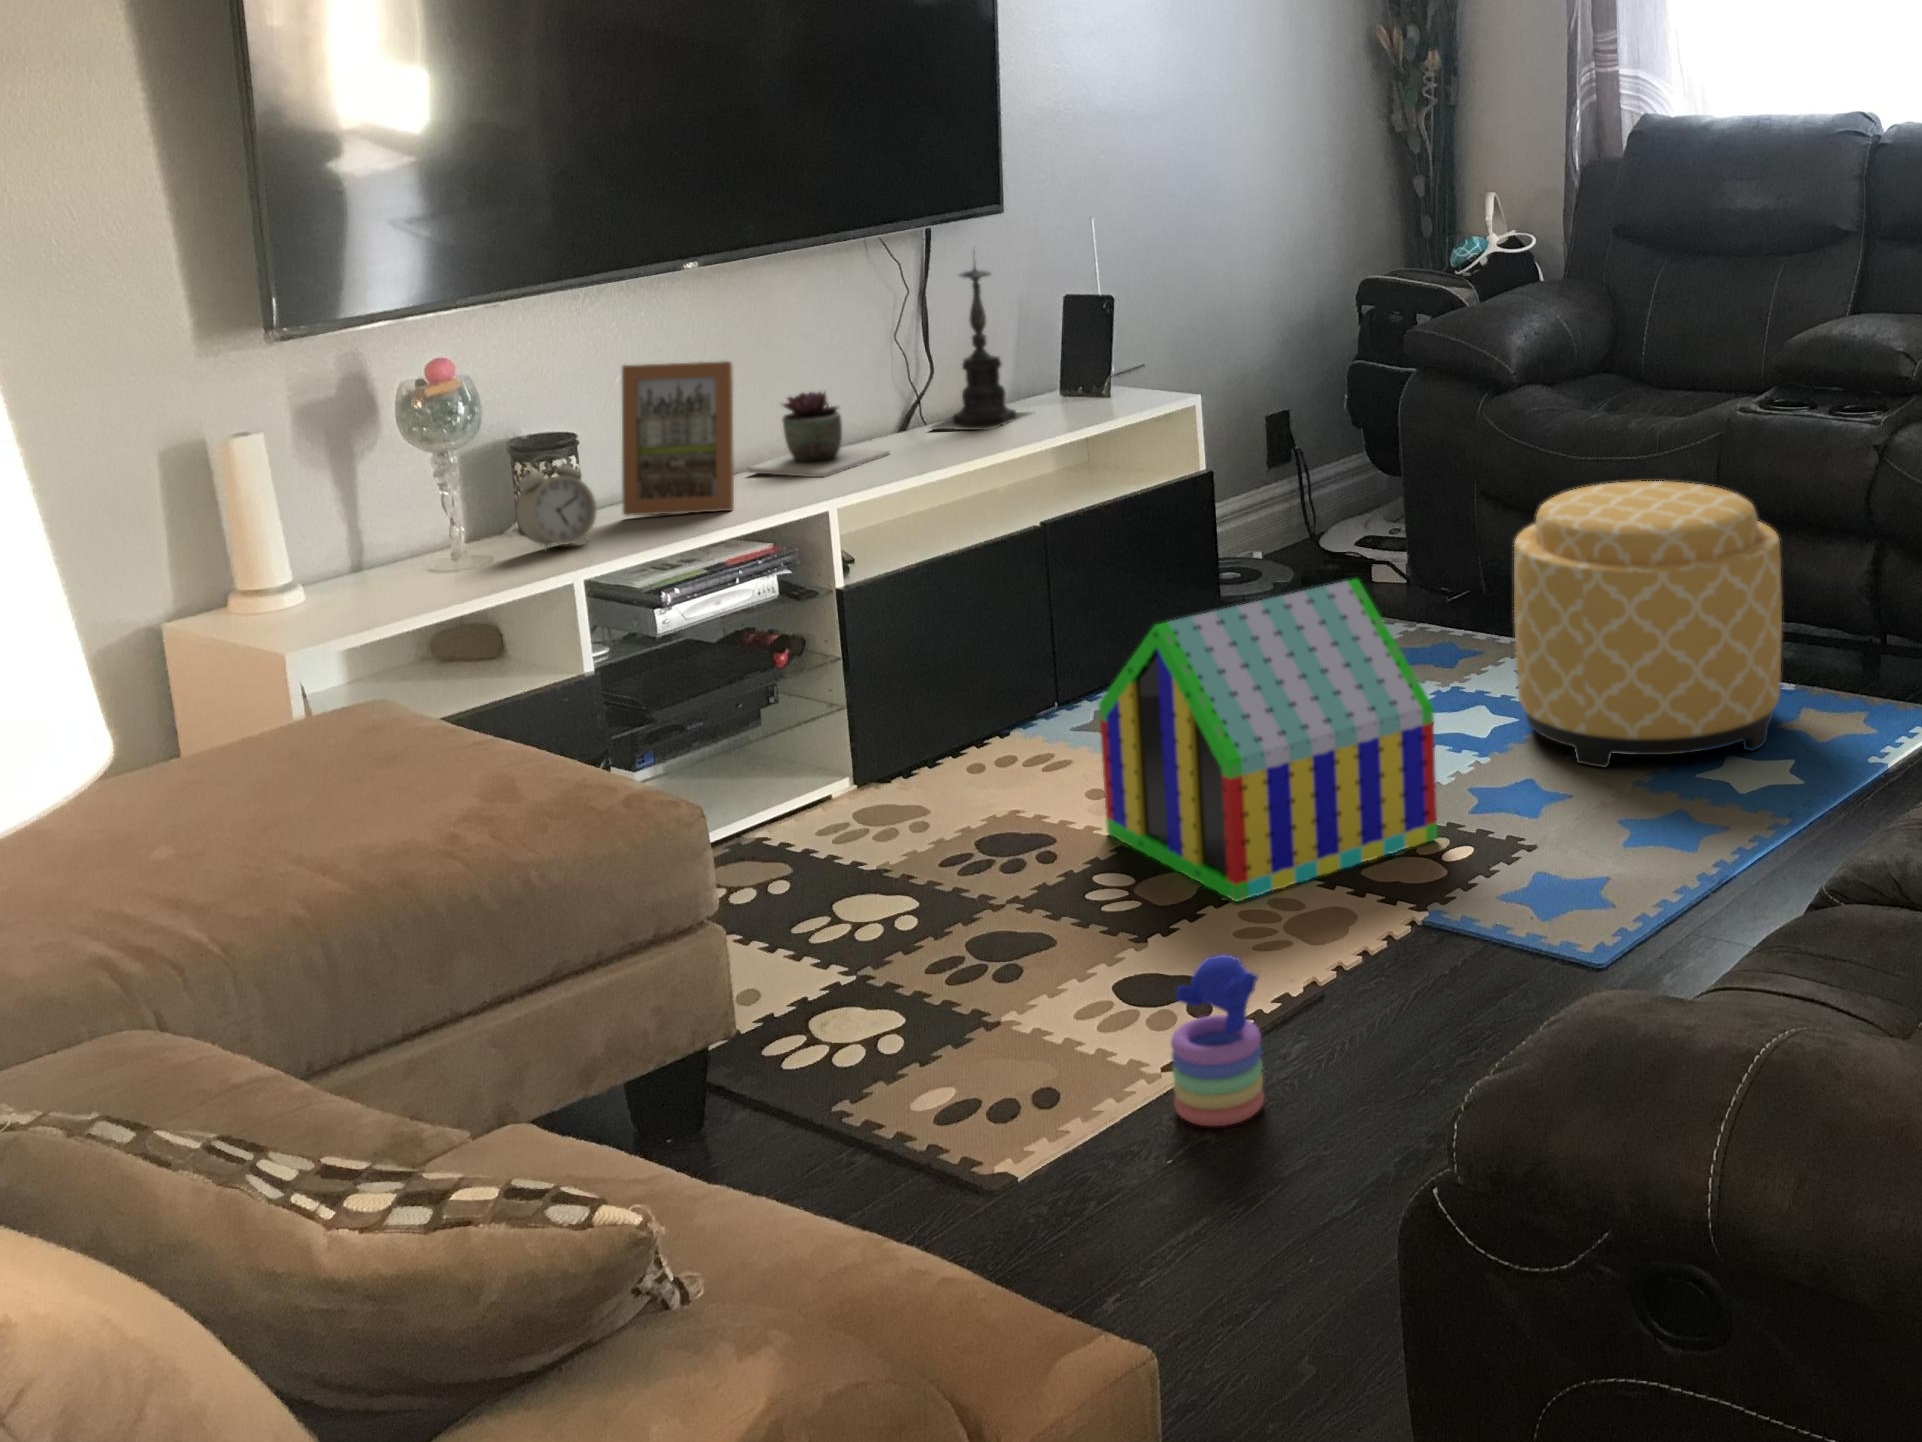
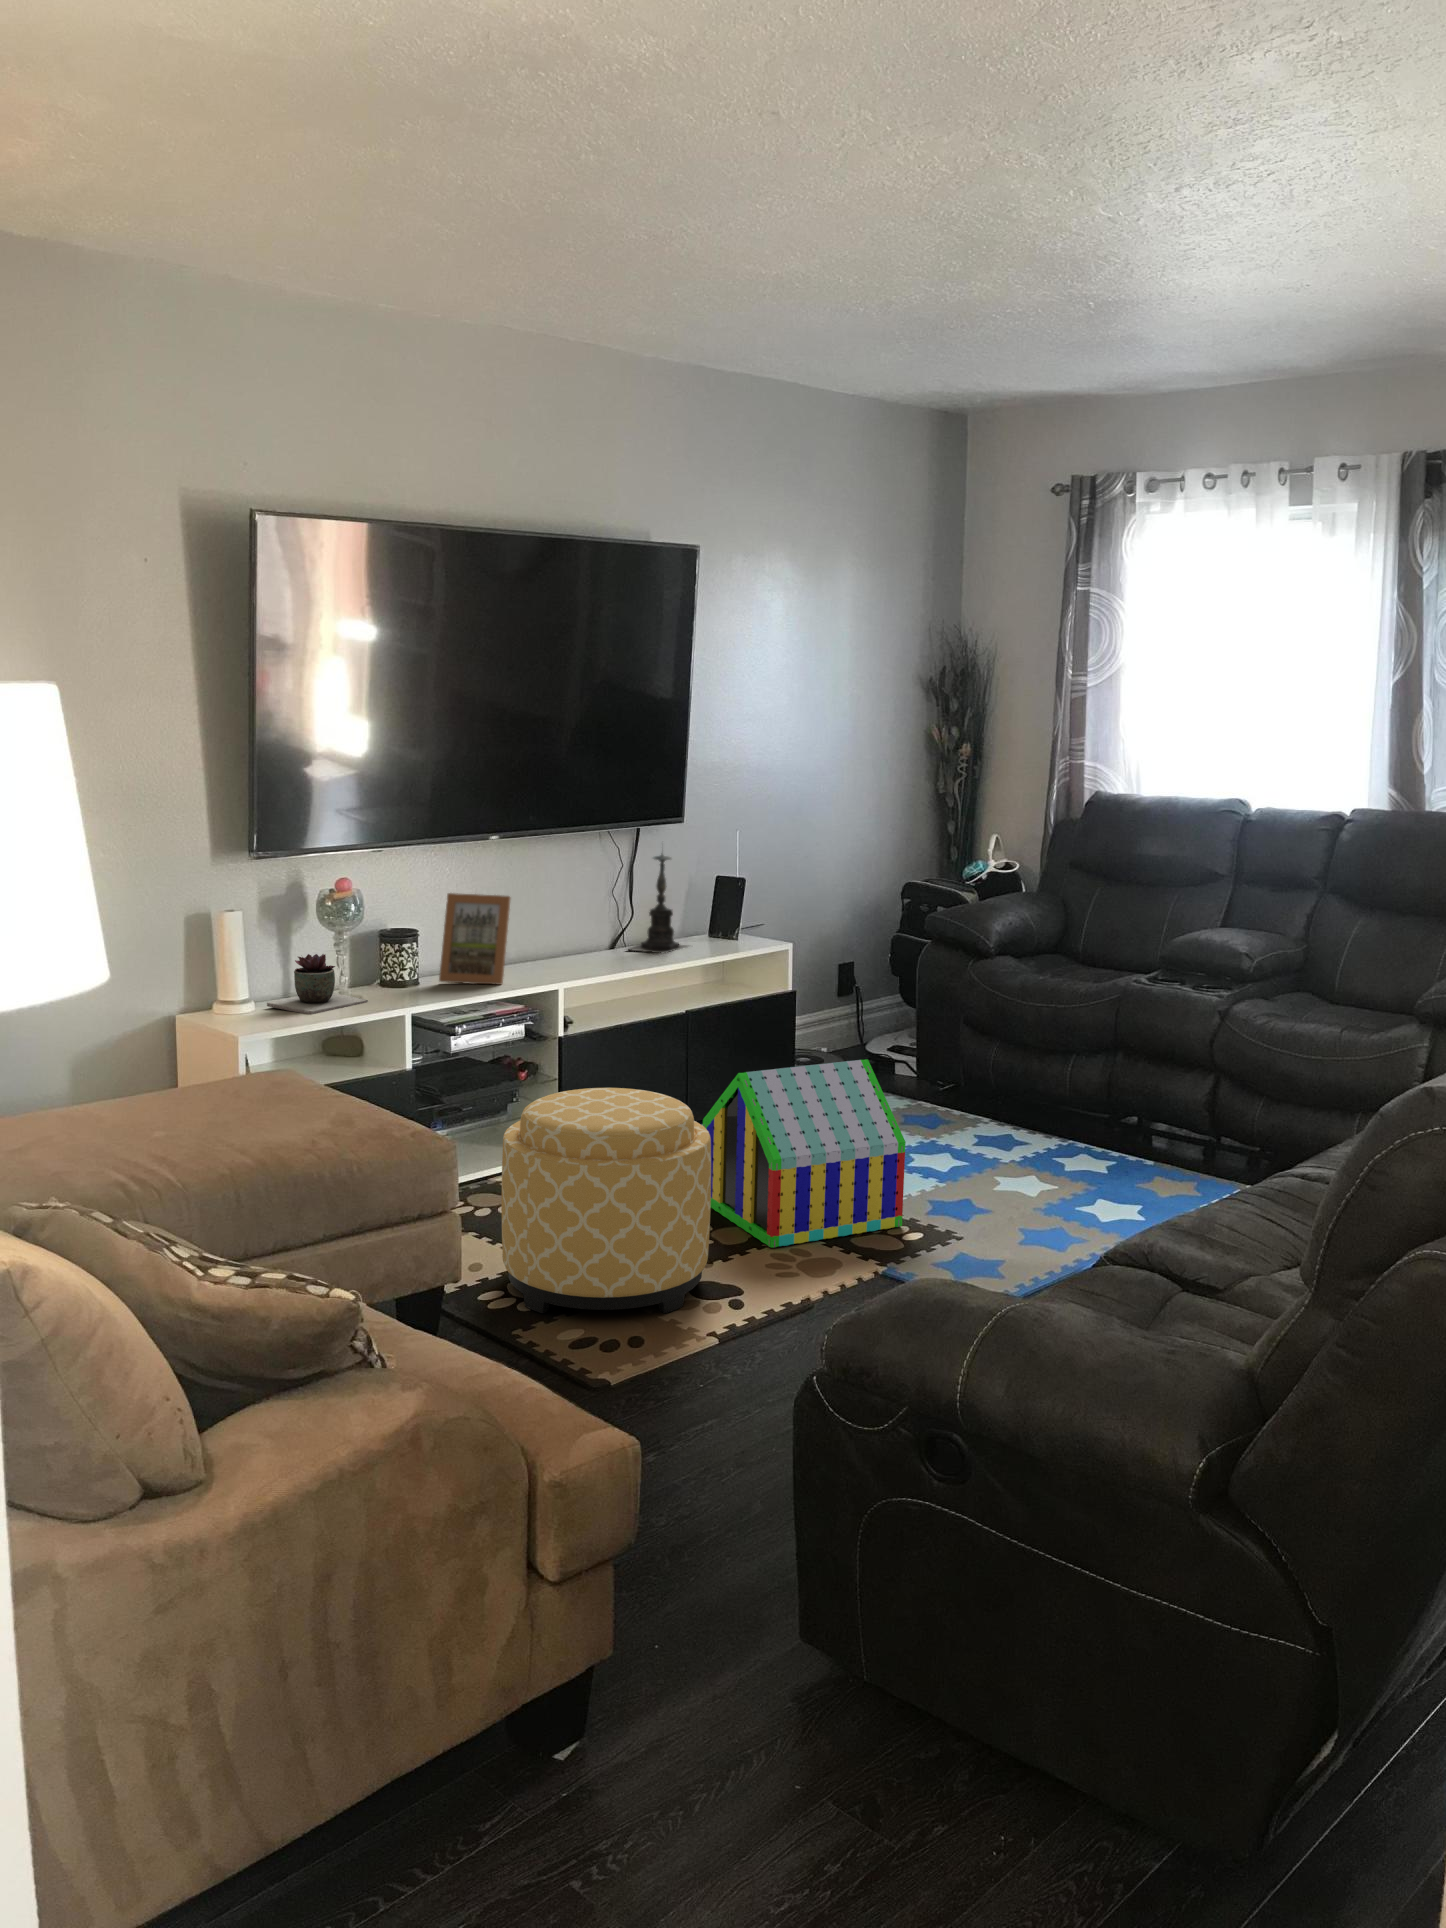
succulent plant: present [748,392,889,477] -> present [267,954,368,1014]
alarm clock: present [515,456,597,550] -> none [377,940,423,997]
ottoman: present [1514,481,1782,767] -> present [501,1088,711,1313]
stacking toy: present [1171,955,1264,1126] -> none [711,1266,768,1370]

